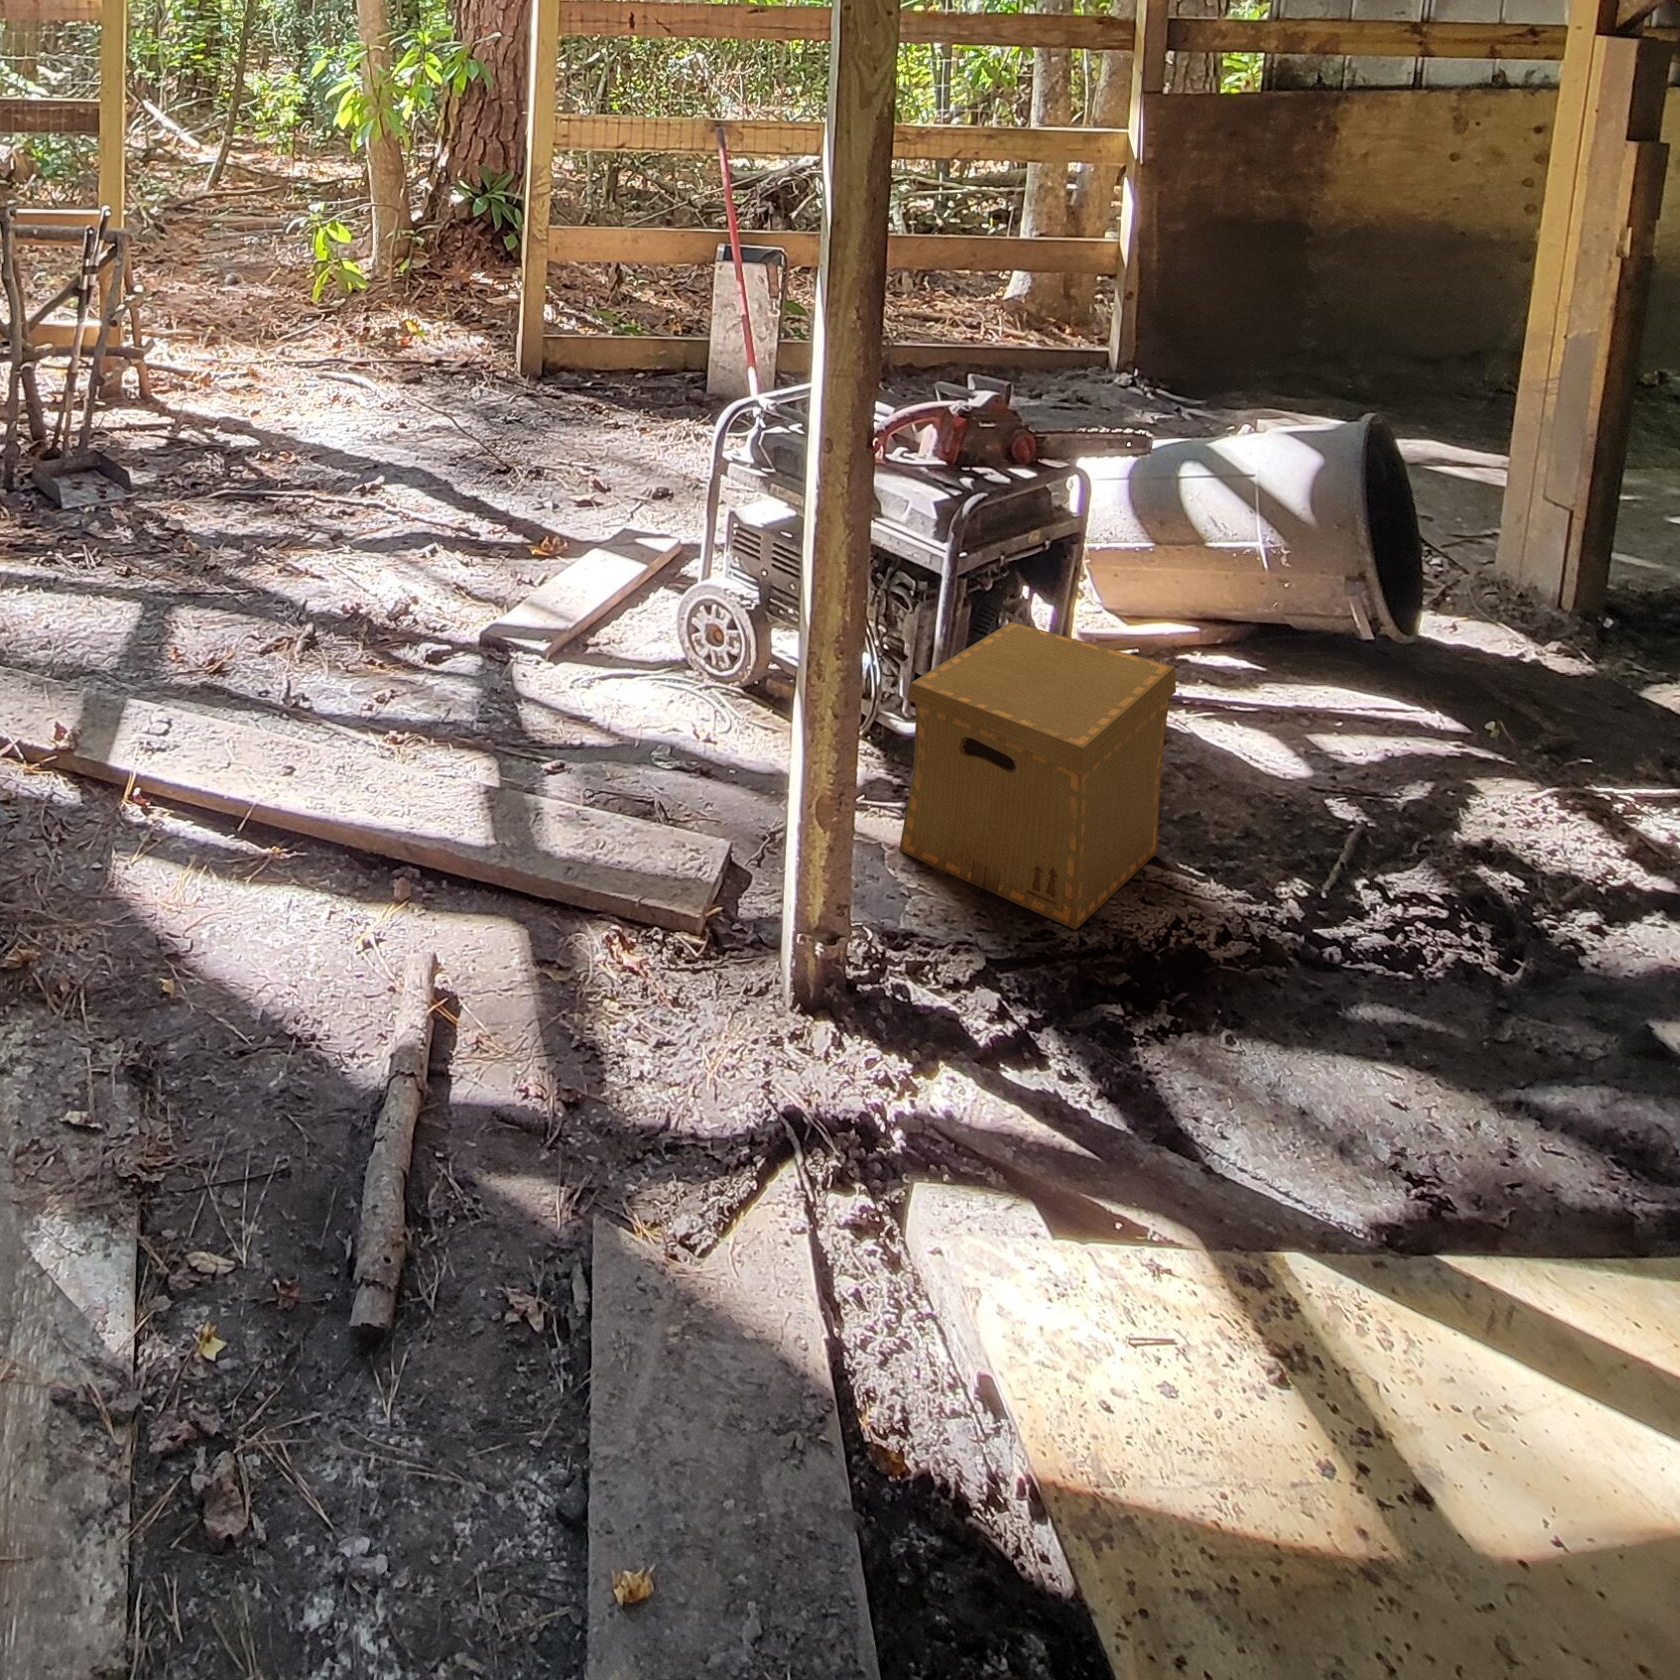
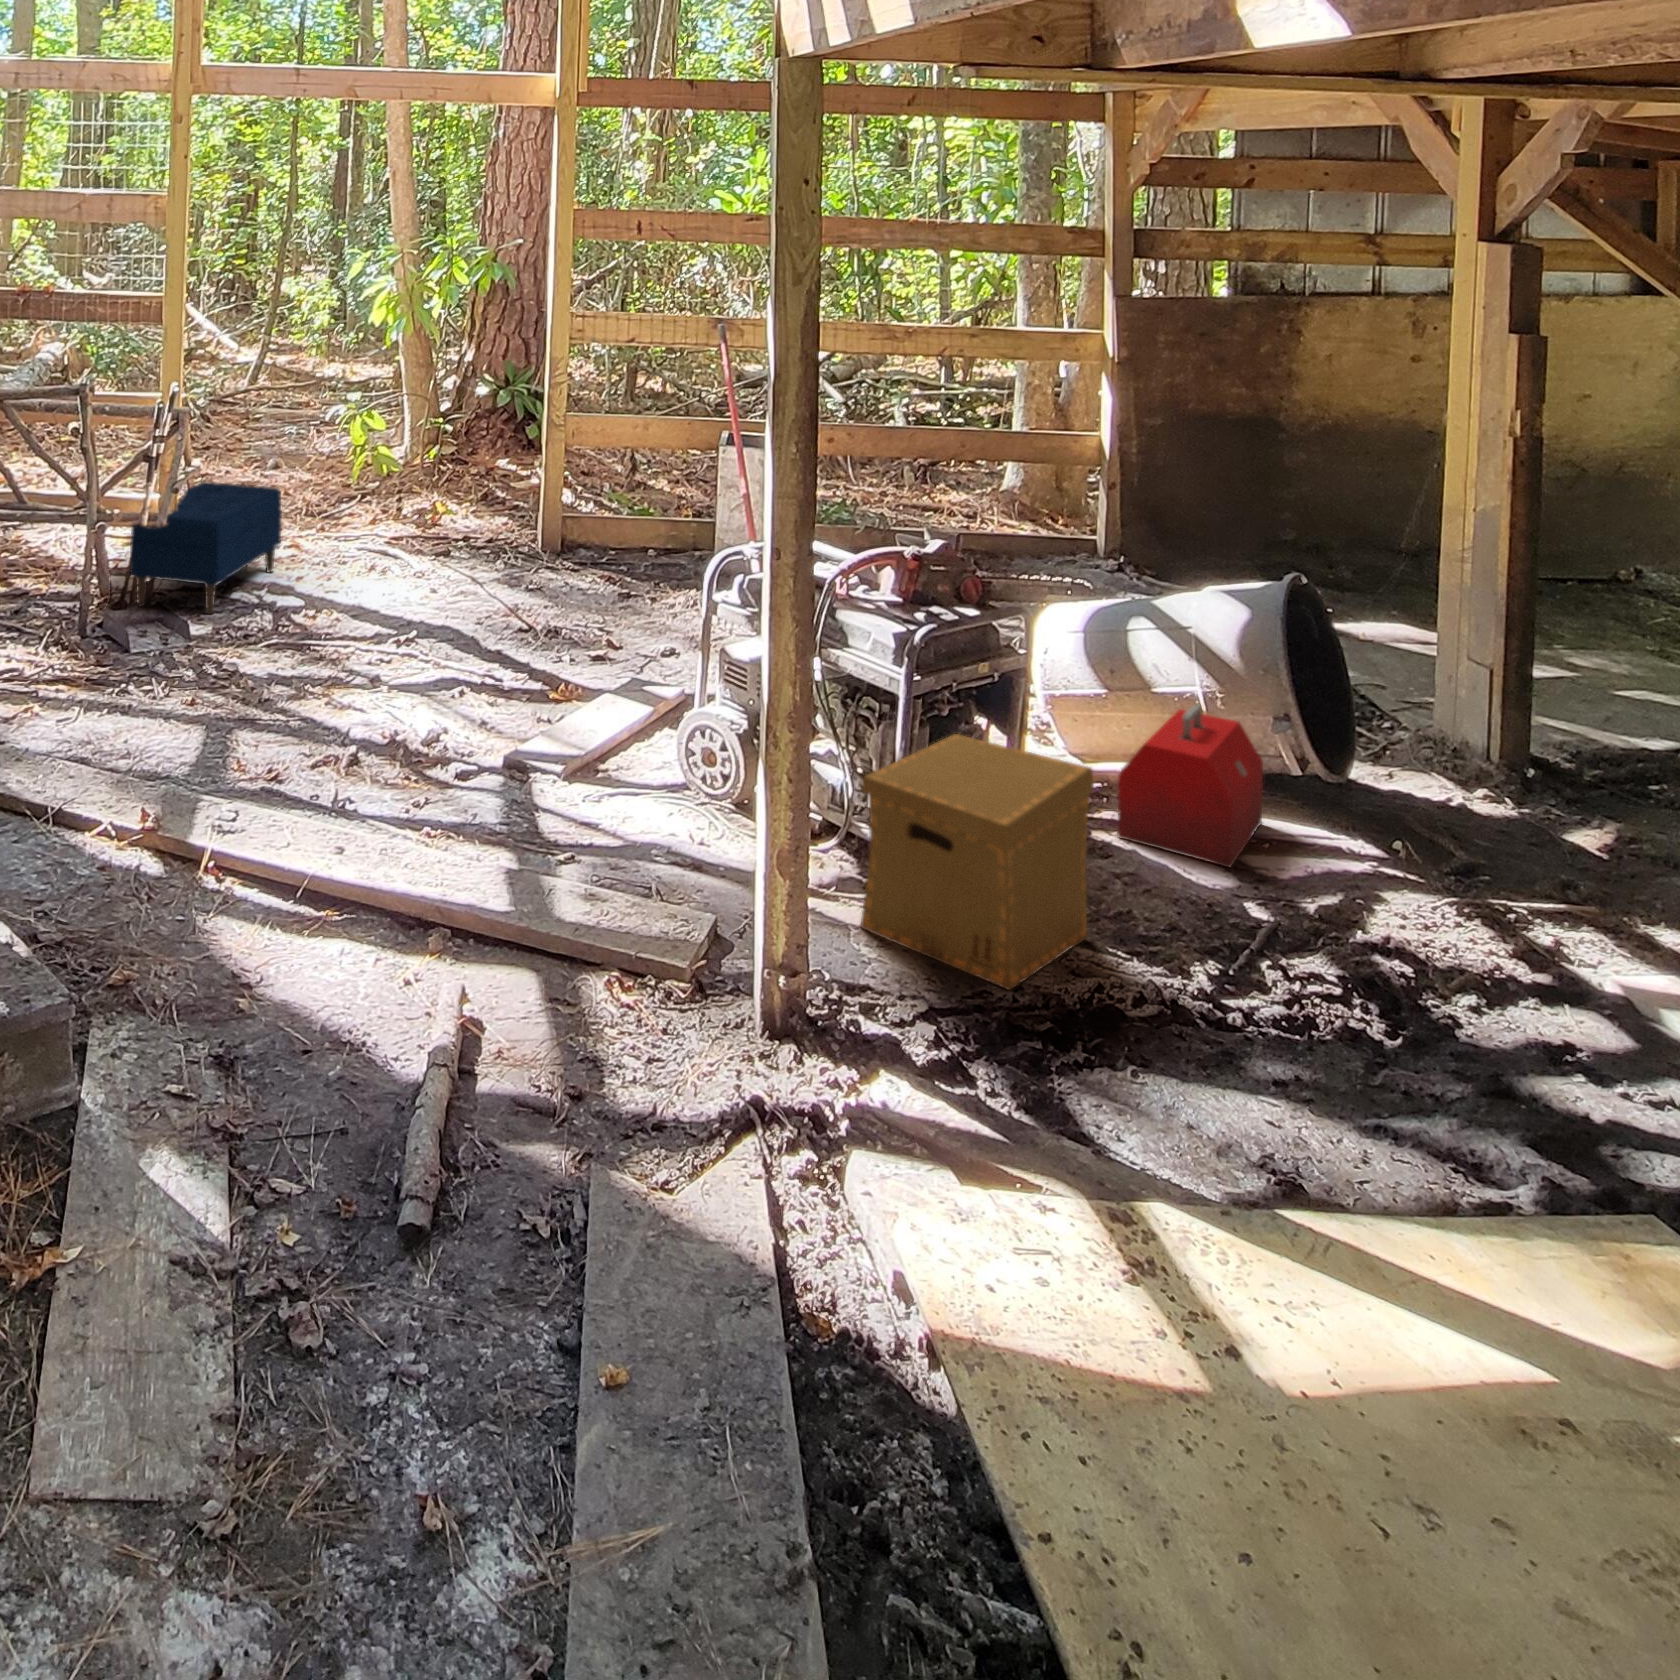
bench: none [62,308,237,461] -> present [130,482,282,614]
toolbox: none [1175,568,1336,753] -> present [1117,704,1263,867]

